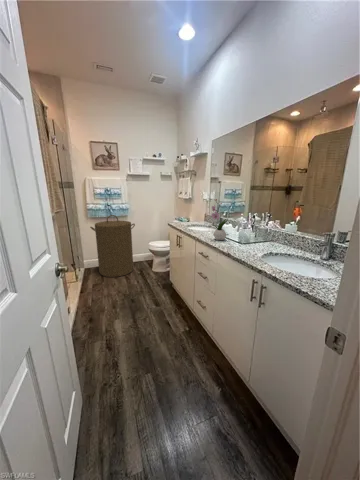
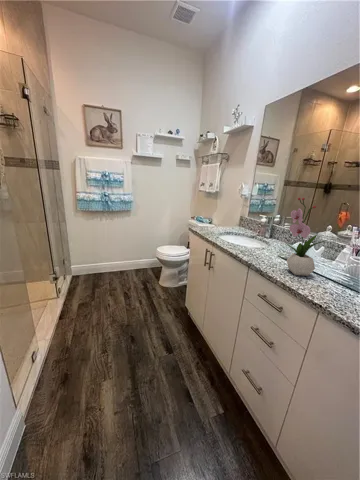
laundry hamper: present [90,215,135,277] -> none [79,209,140,292]

